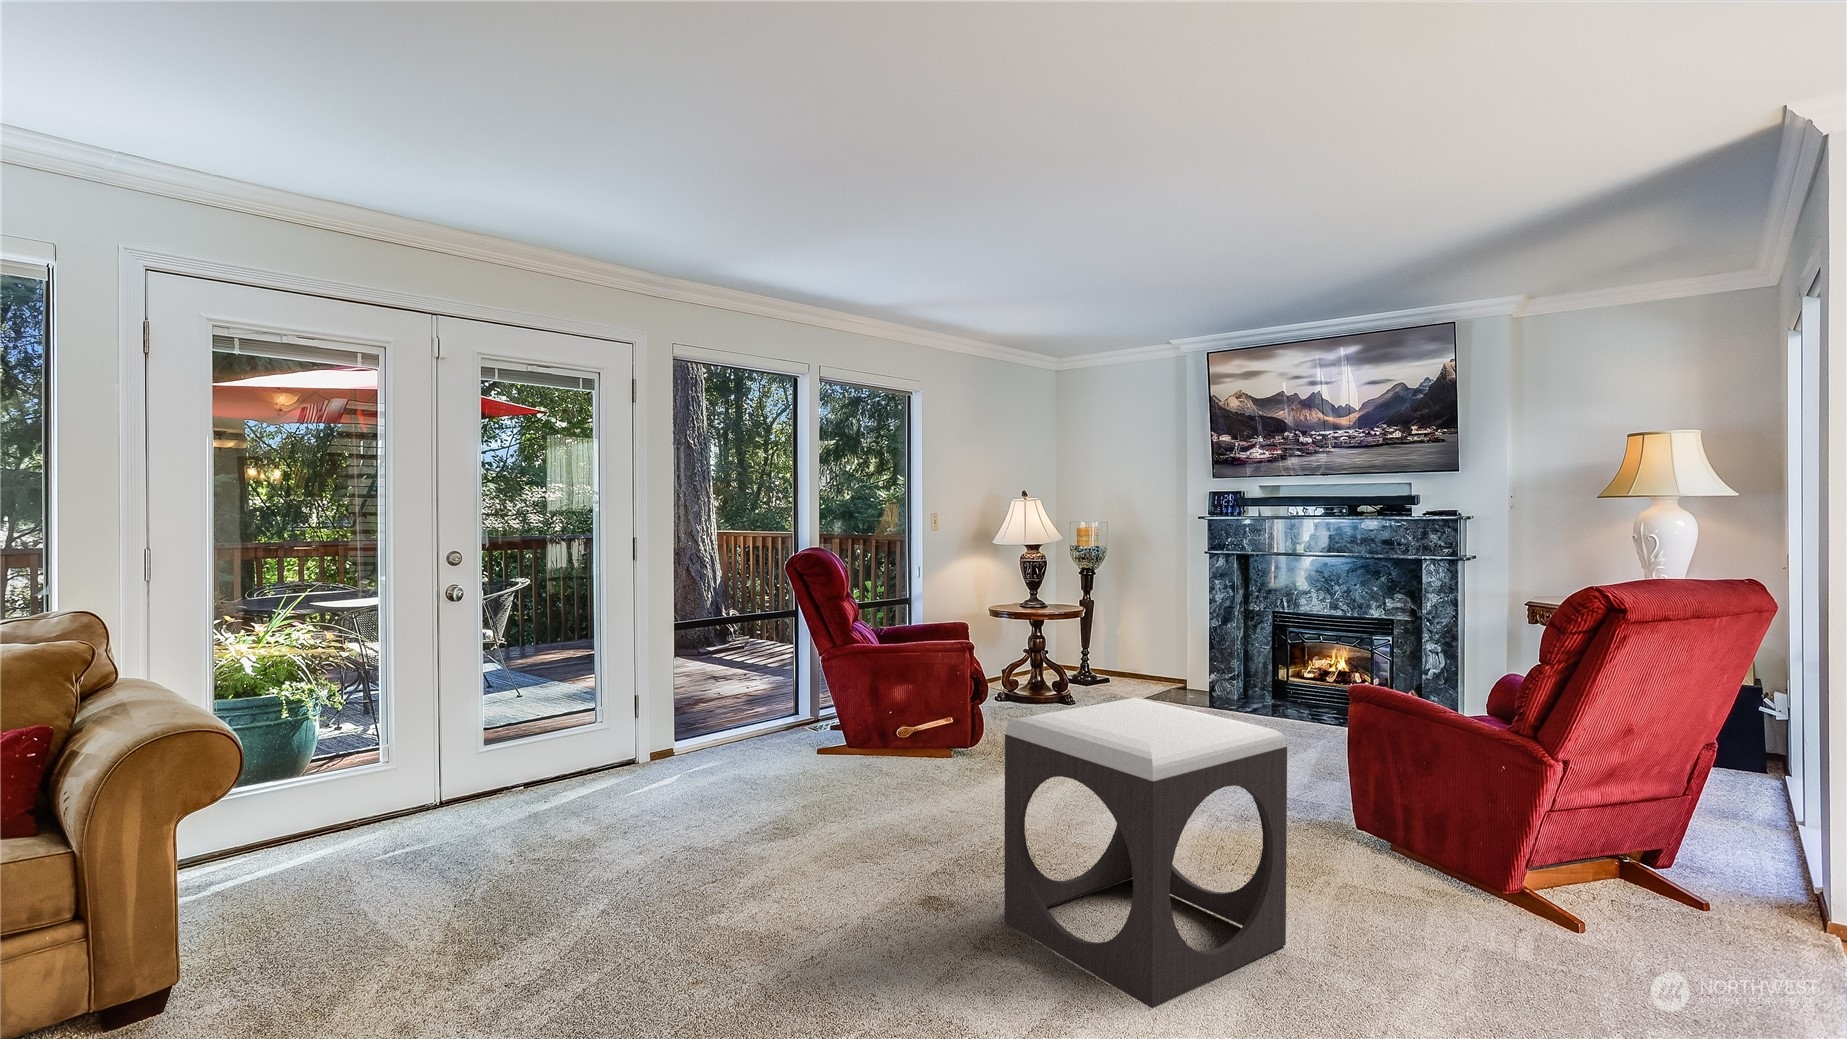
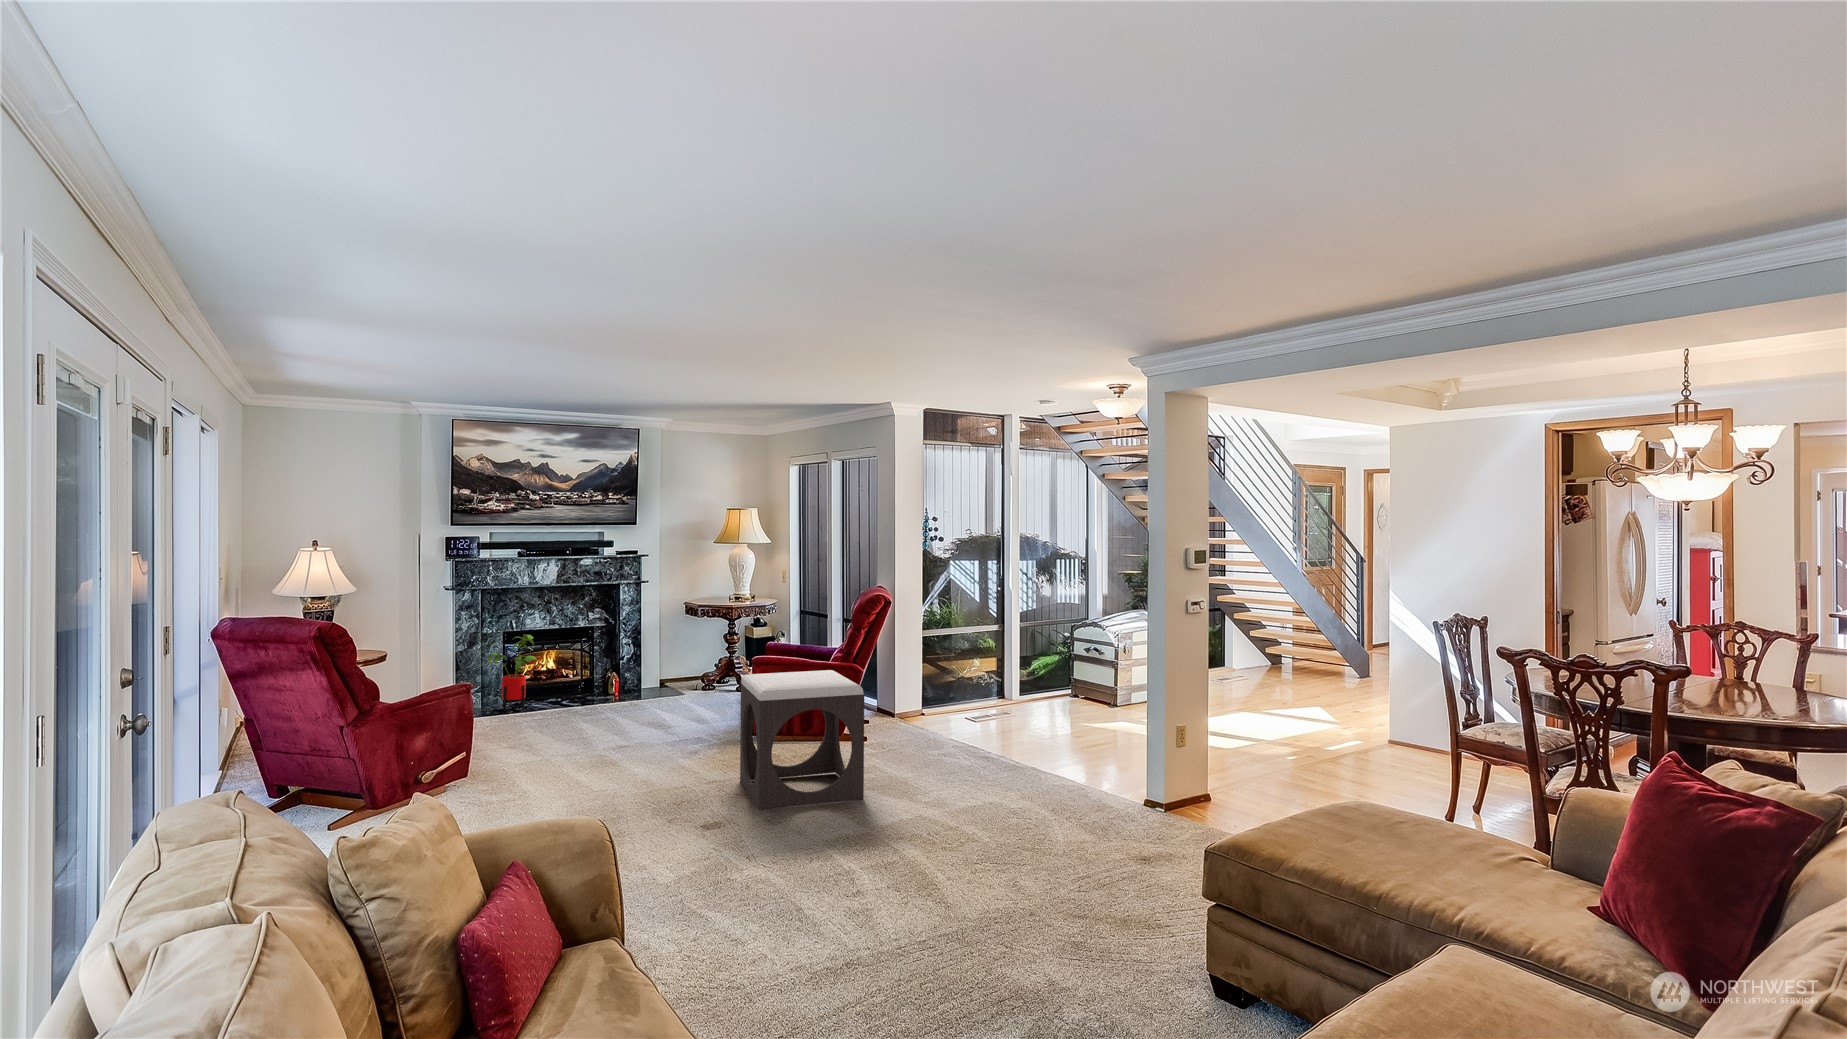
house plant: none [1231,615,1292,711] -> present [488,634,537,711]

